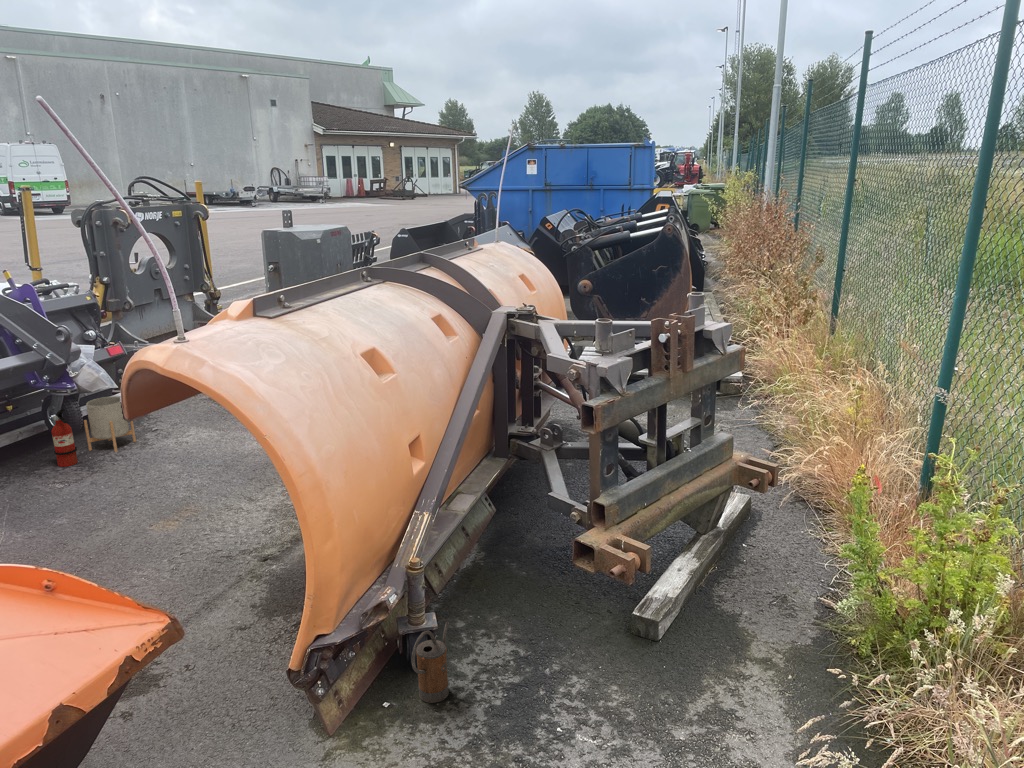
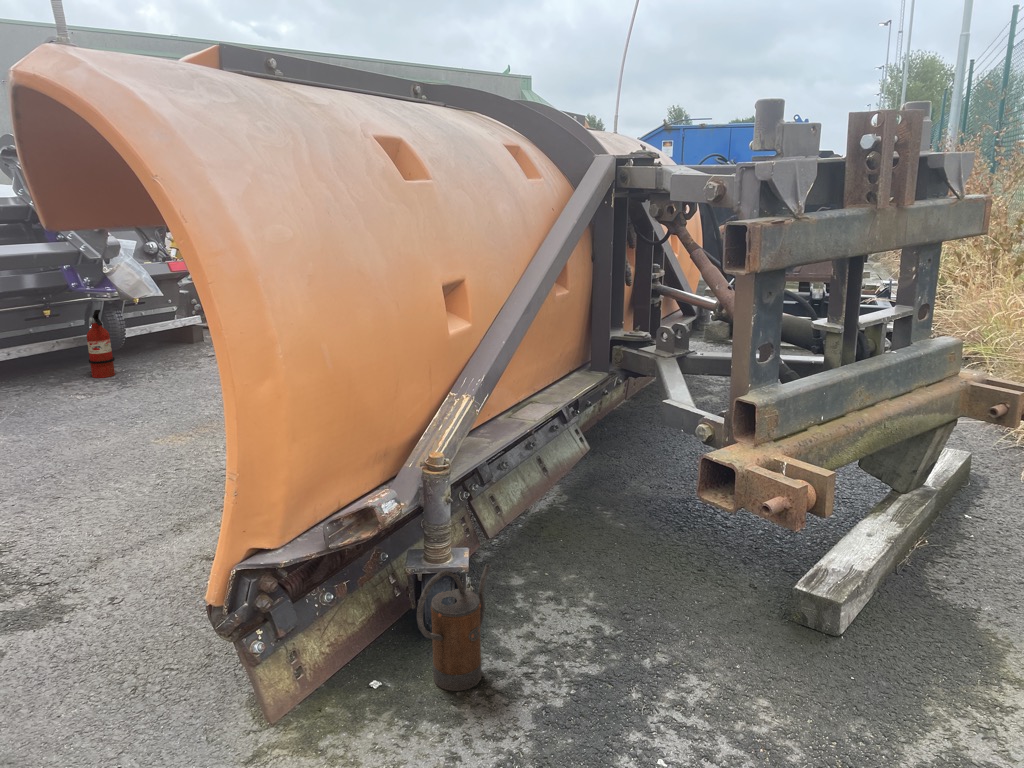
planter: present [84,396,136,452] -> none [128,307,186,369]

